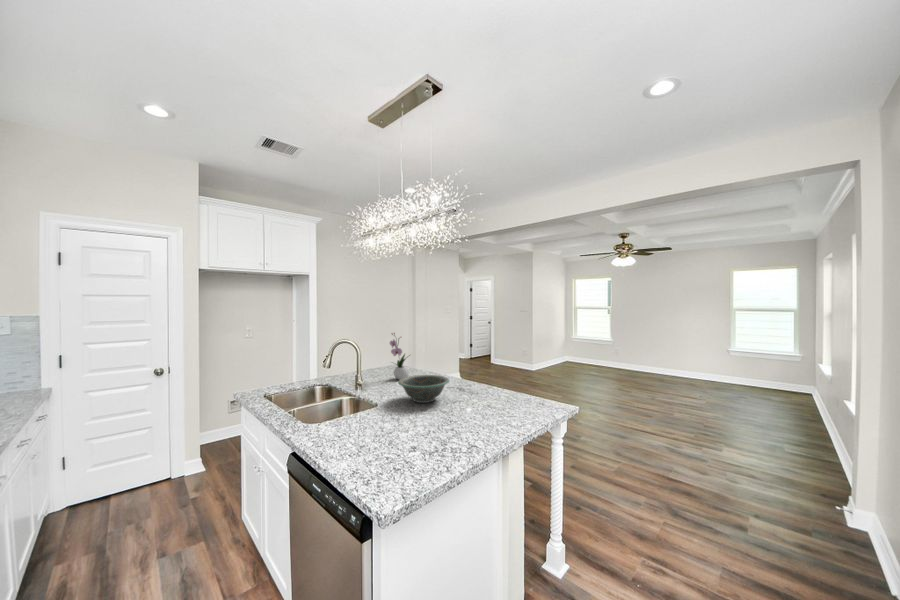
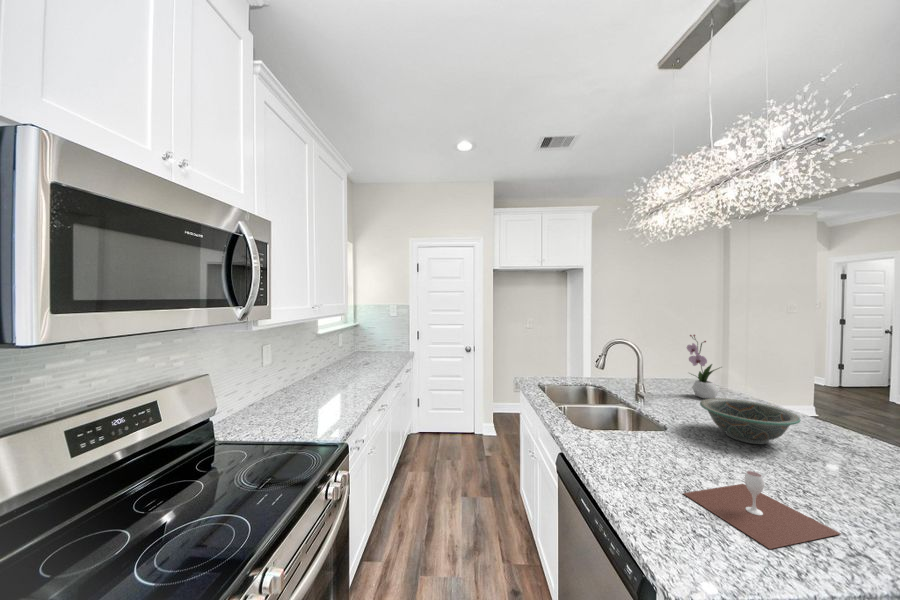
wine glass: none [388,417,464,461] -> present [683,471,841,549]

